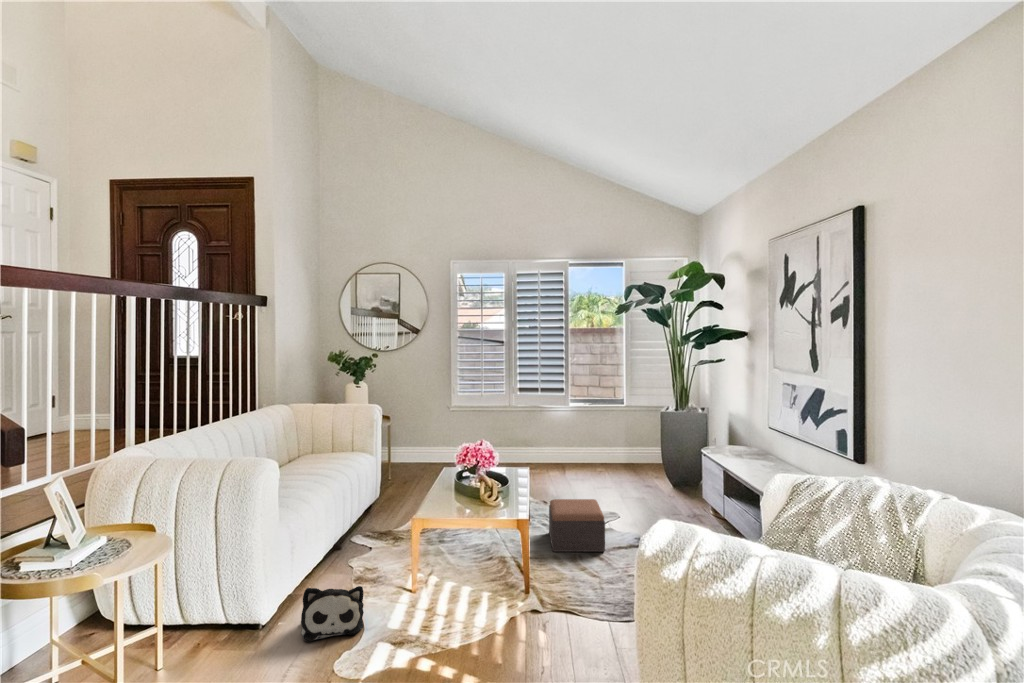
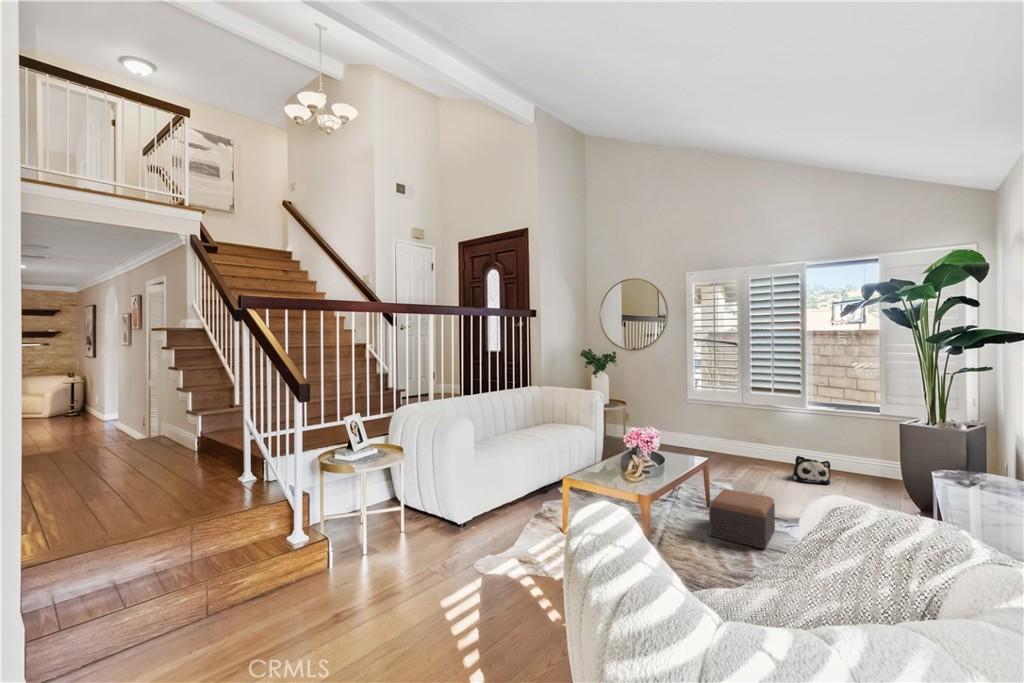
plush toy: present [301,586,364,642] -> present [793,456,830,484]

